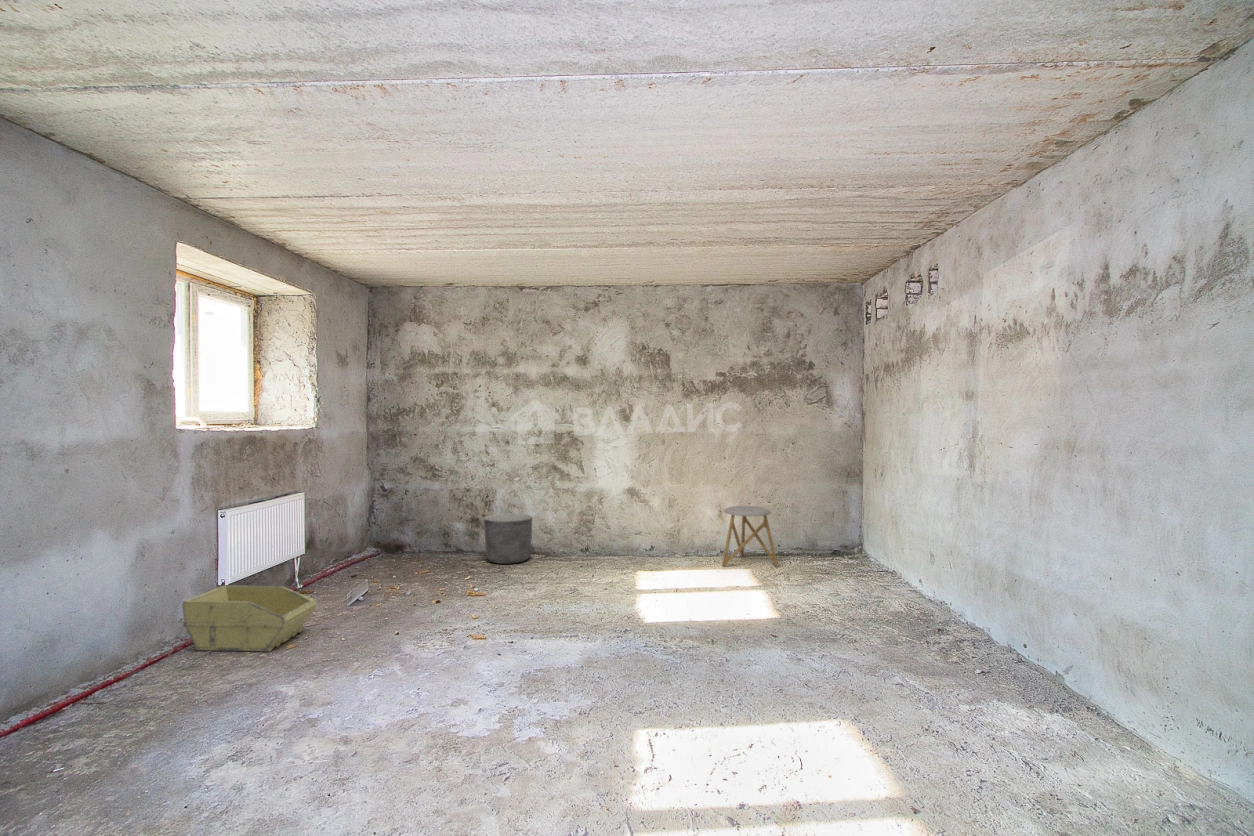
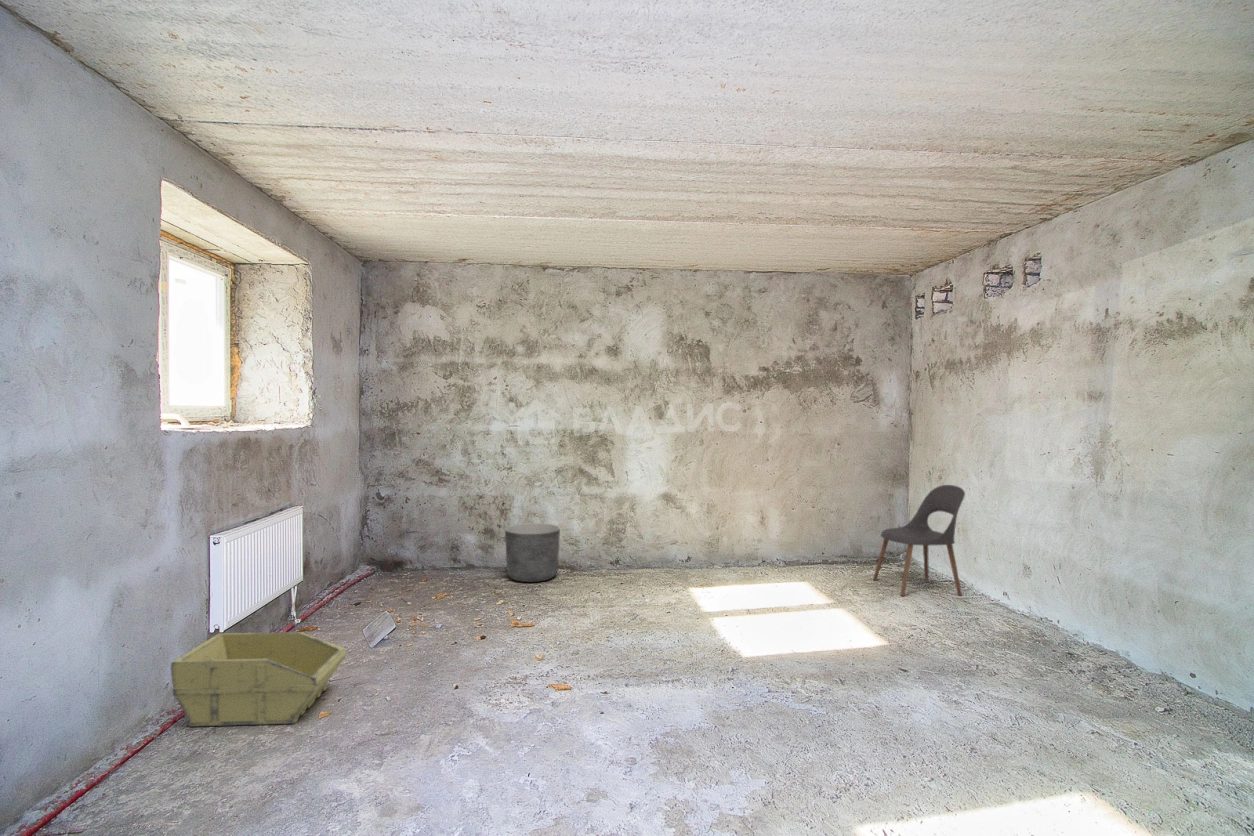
chair: none [816,480,893,583] -> present [873,485,965,596]
stool: present [722,506,778,566] -> none [772,512,833,580]

